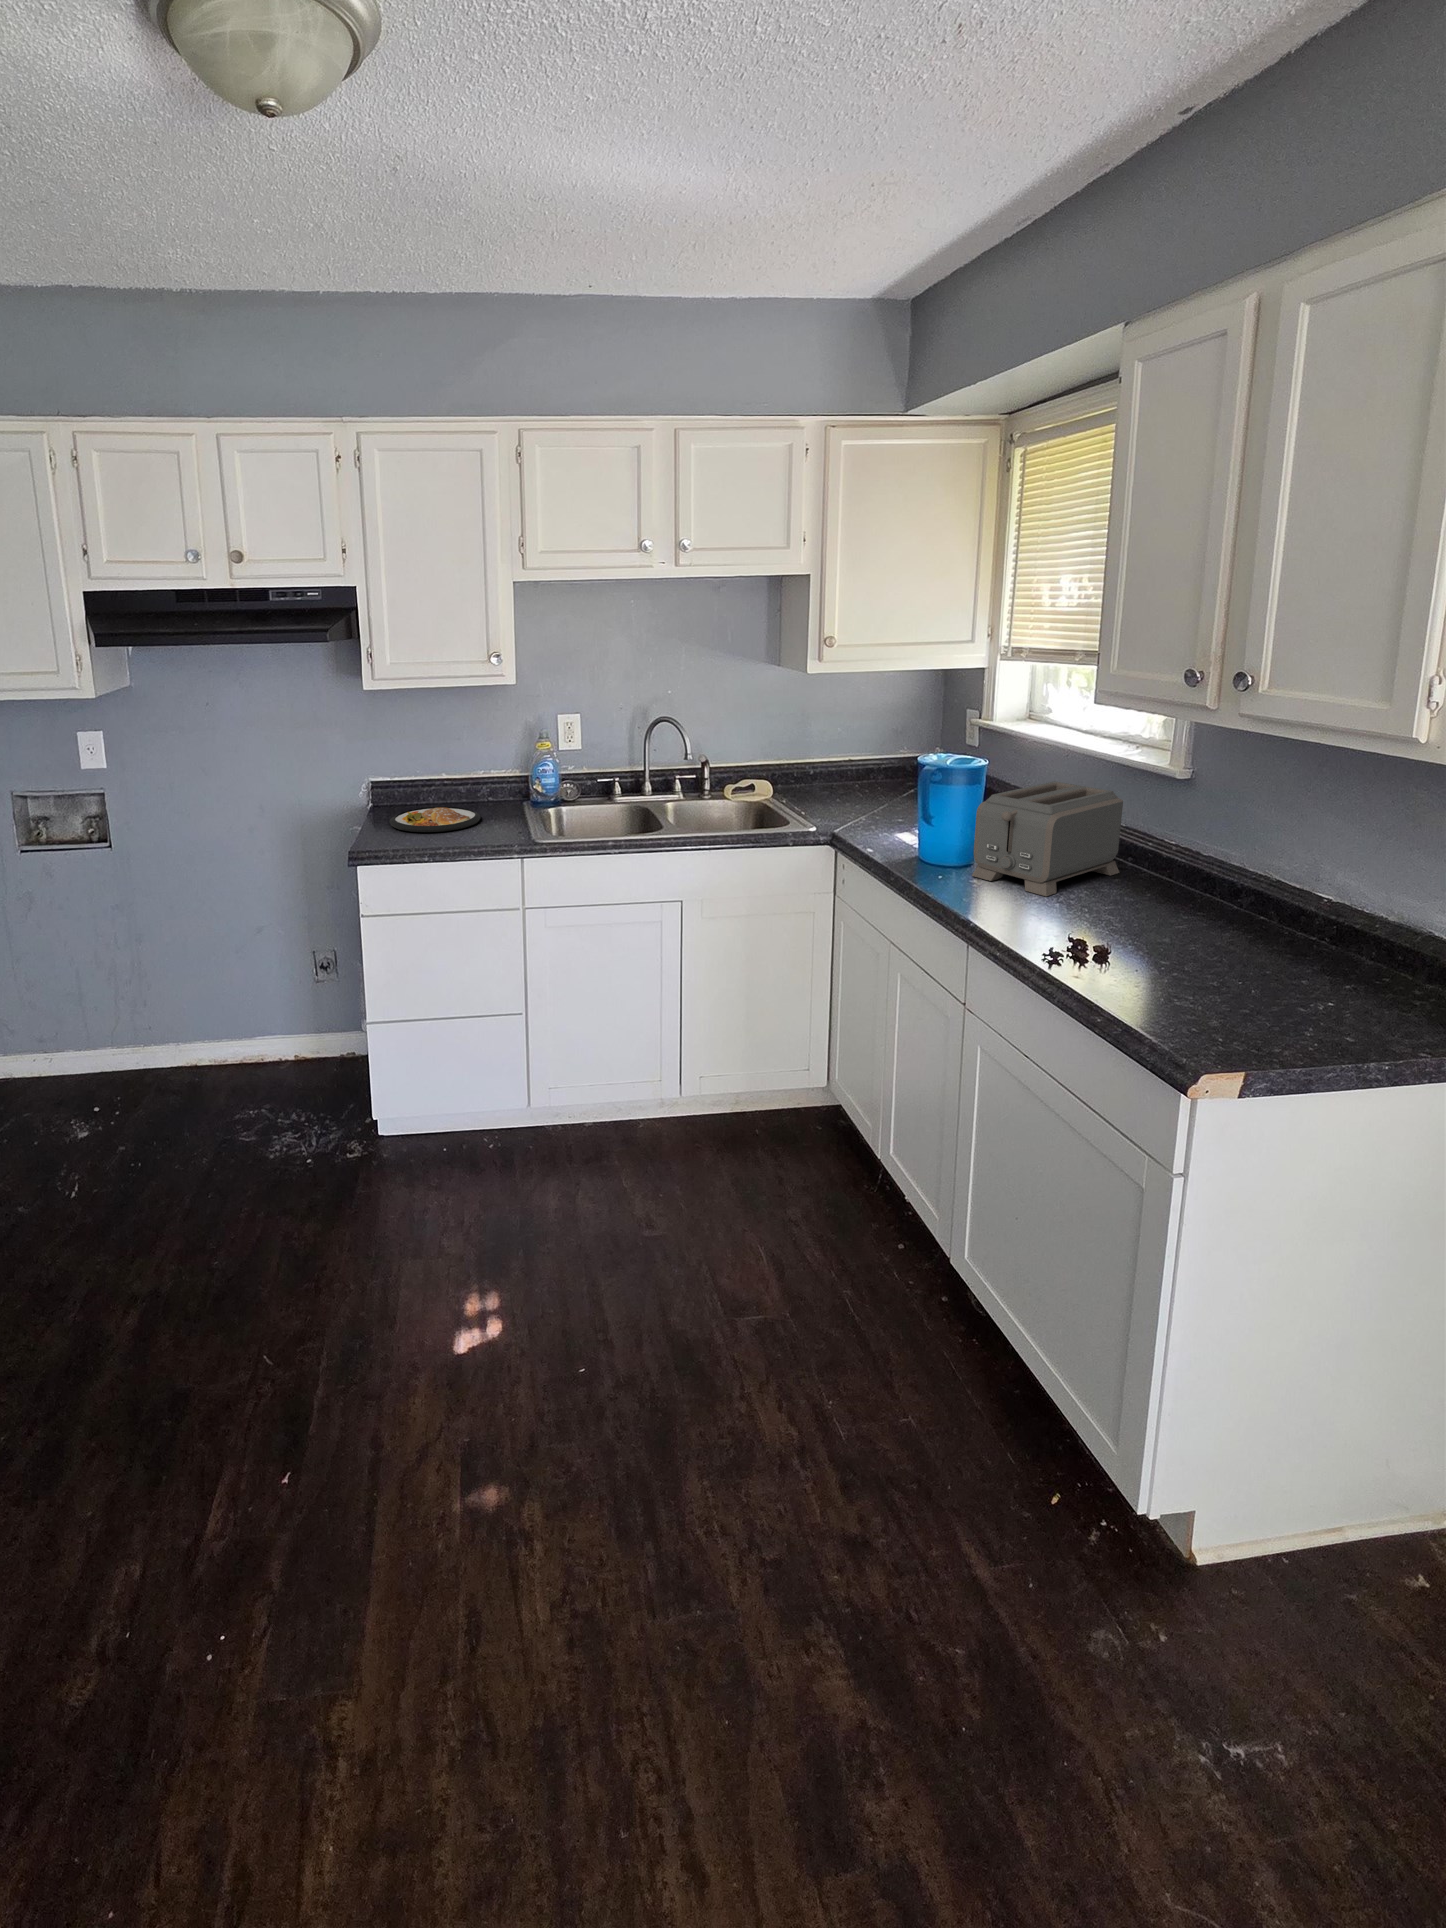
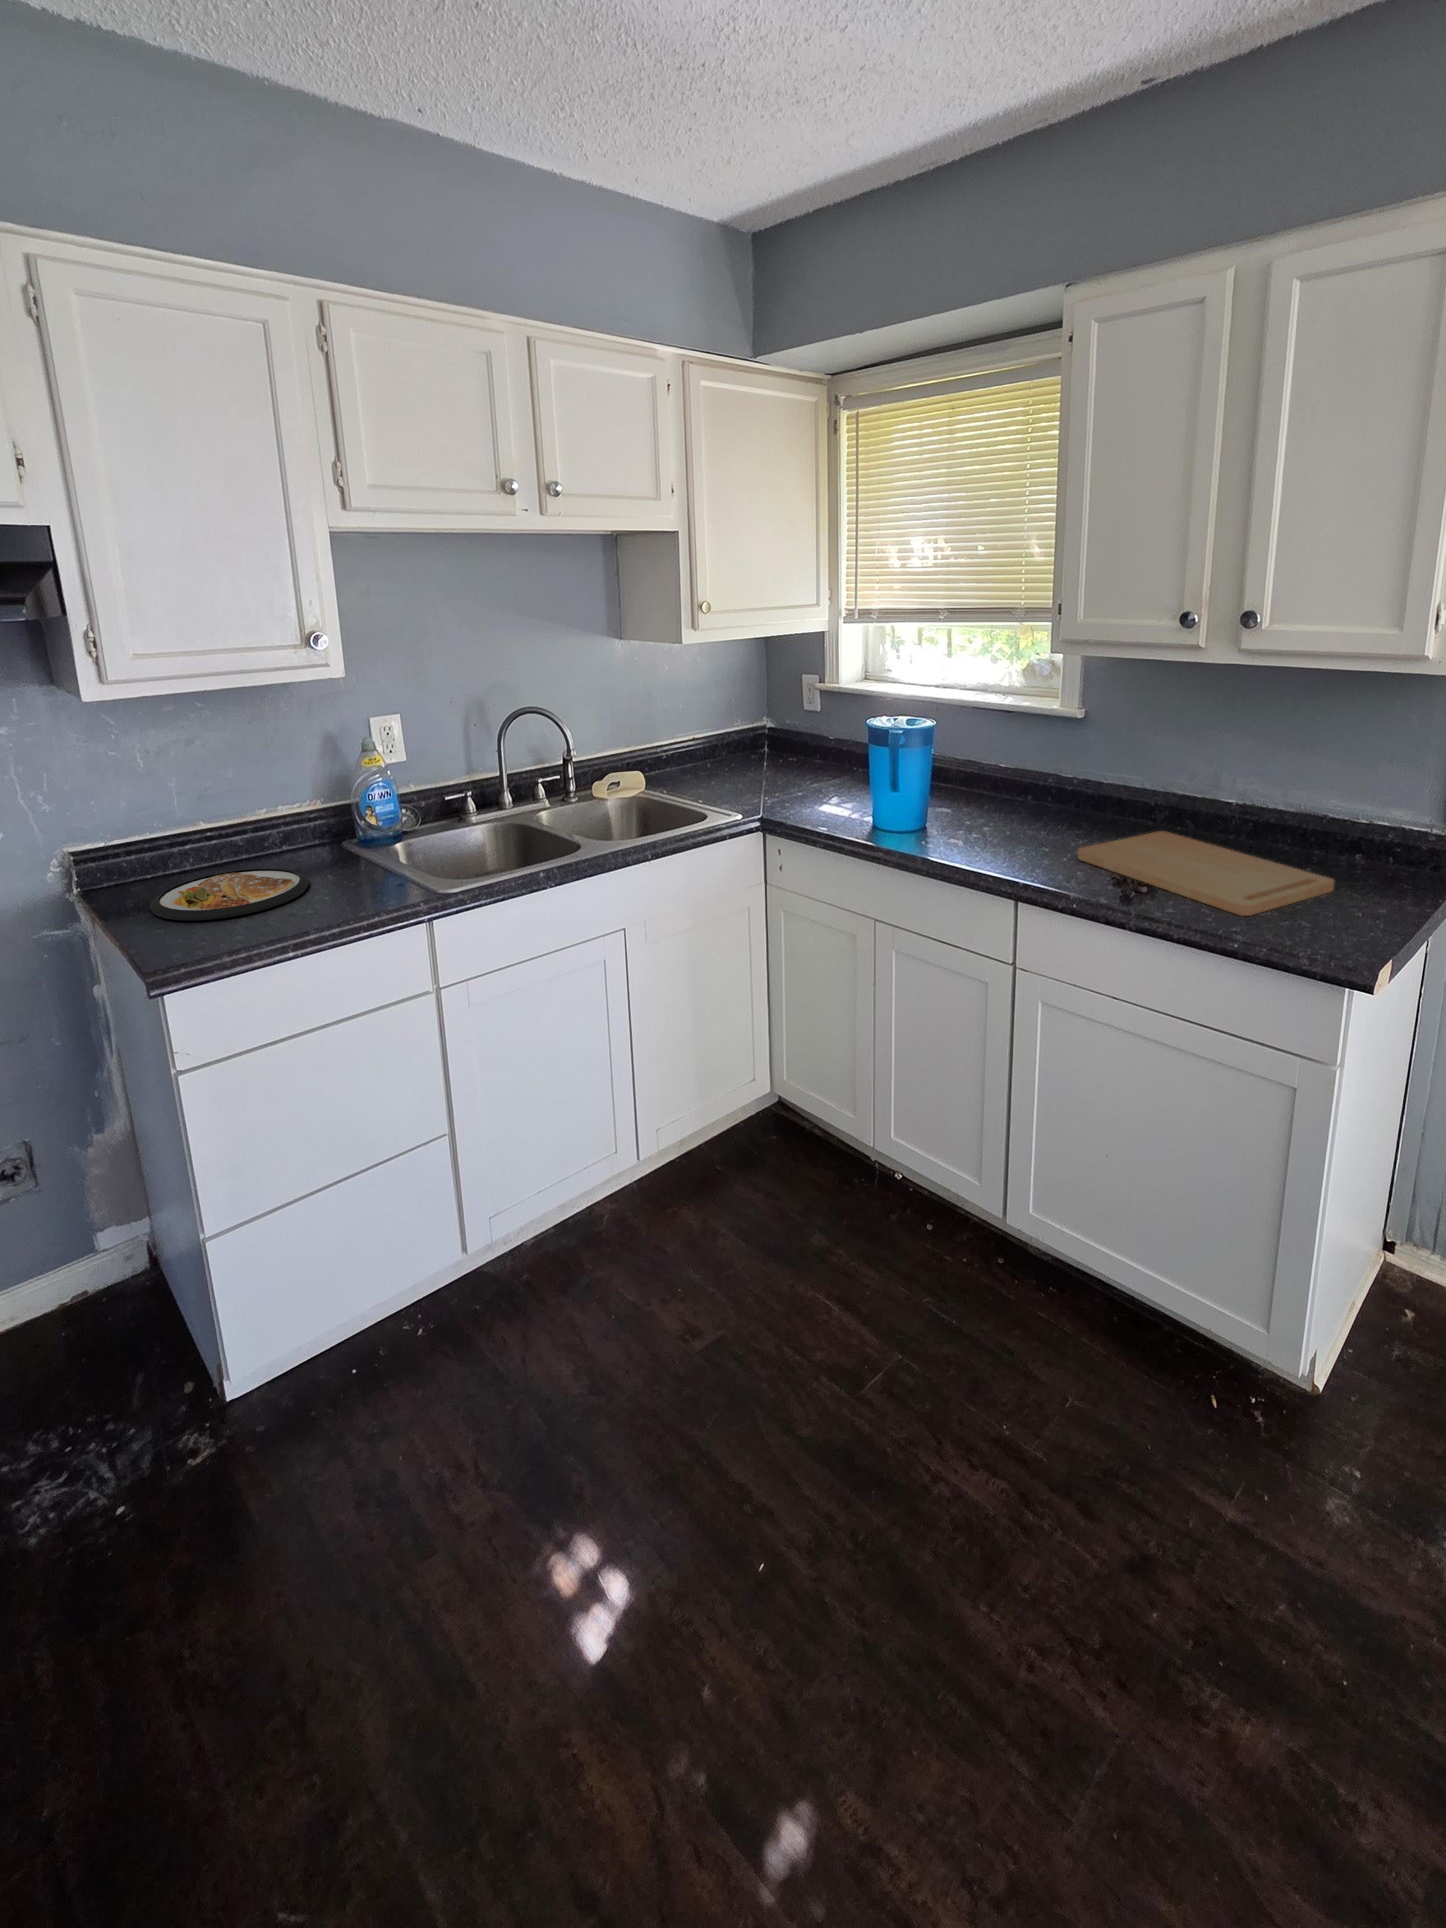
toaster: present [972,781,1123,896] -> none [942,734,1036,843]
cutting board: none [1076,909,1346,1012] -> present [1078,831,1334,916]

